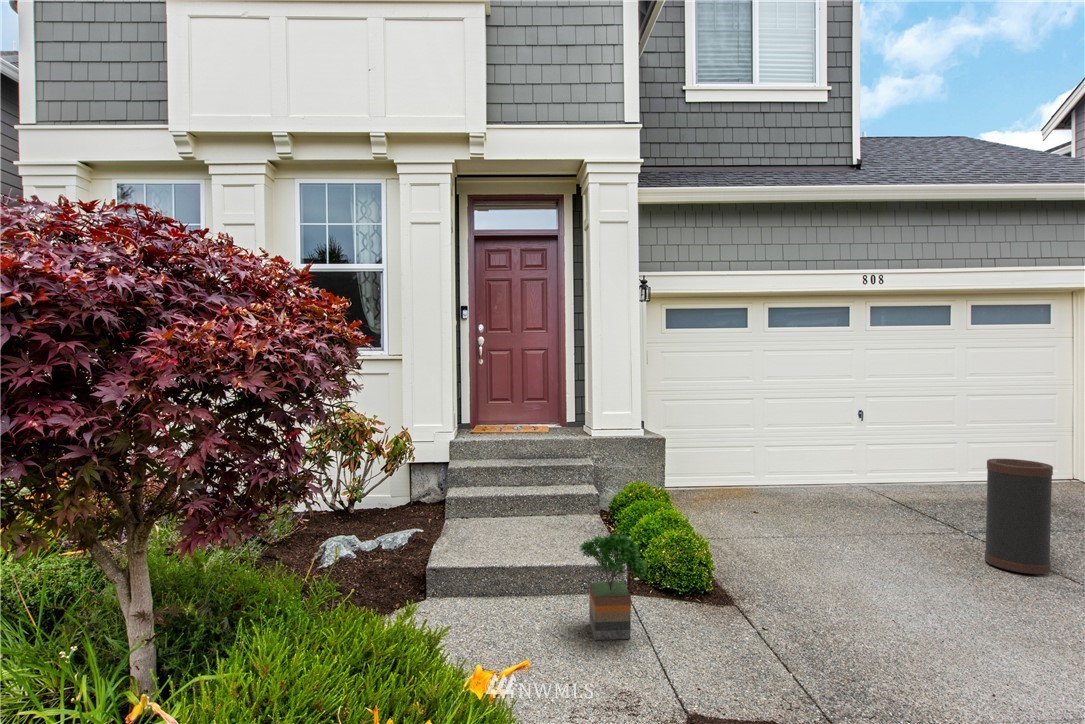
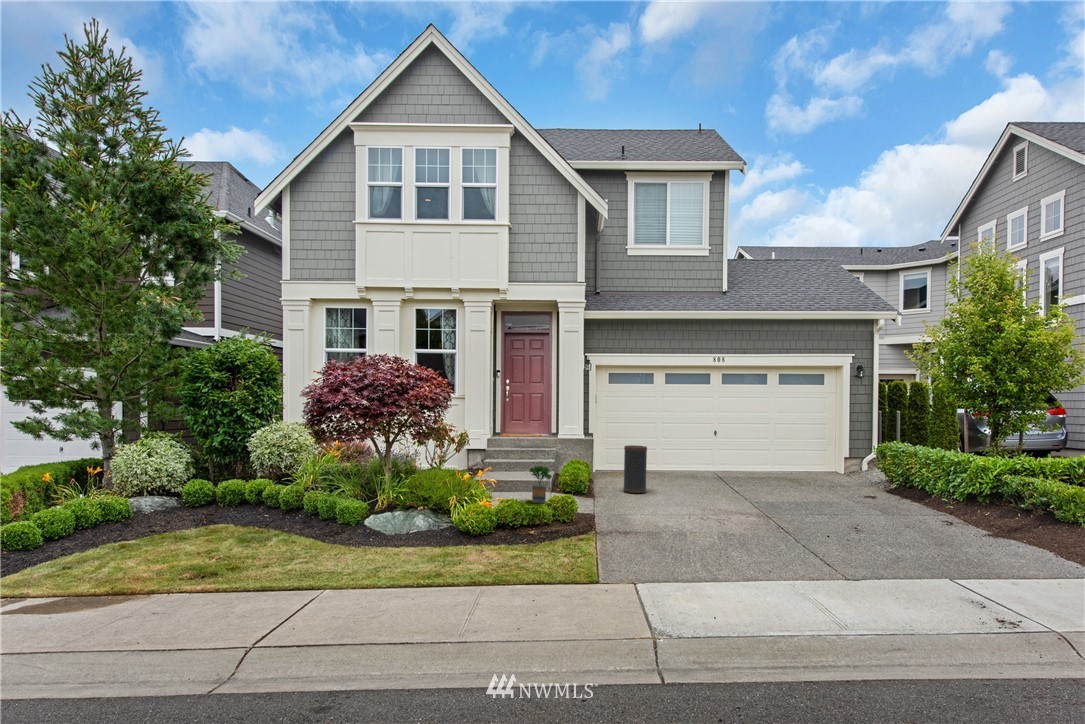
trash can: present [985,459,1053,575] -> present [623,445,647,494]

